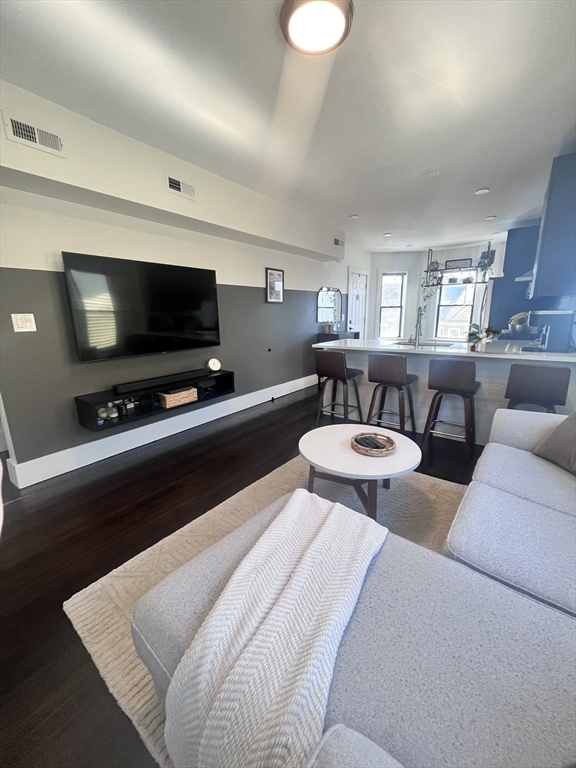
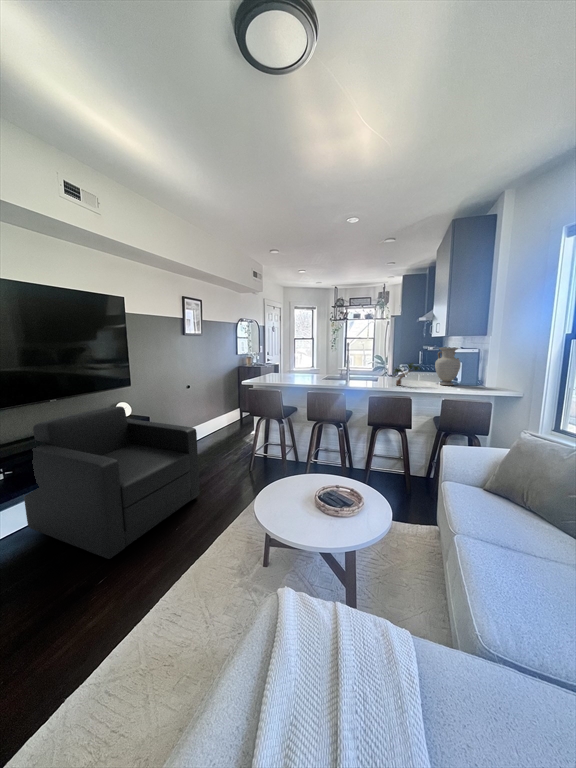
vase: none [520,309,553,352] -> present [435,347,460,385]
armchair: none [143,361,269,470] -> present [24,406,199,559]

